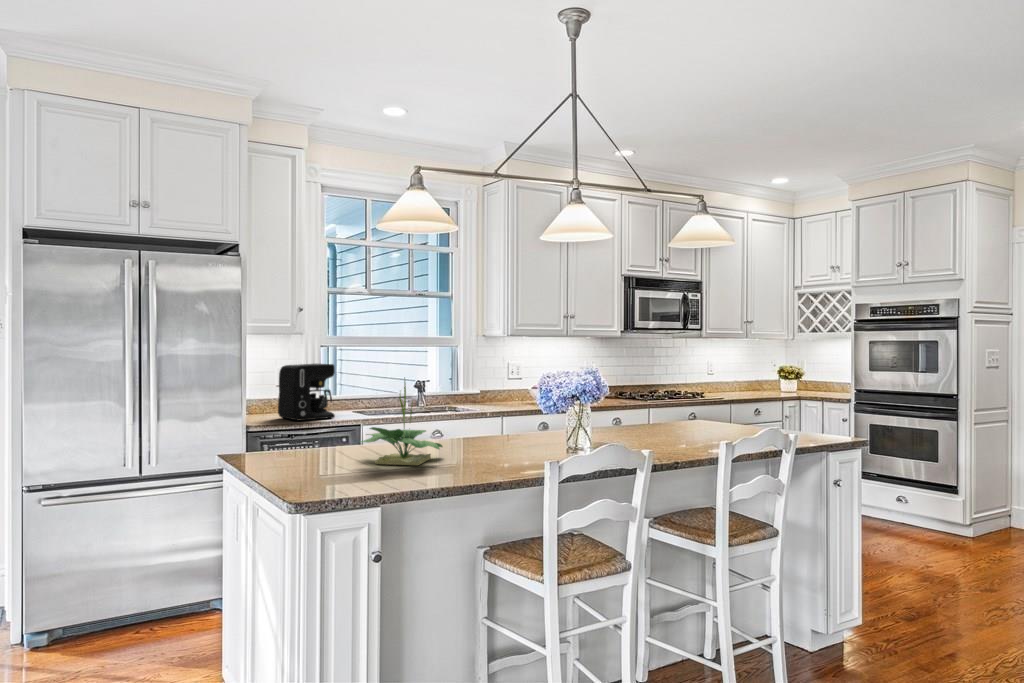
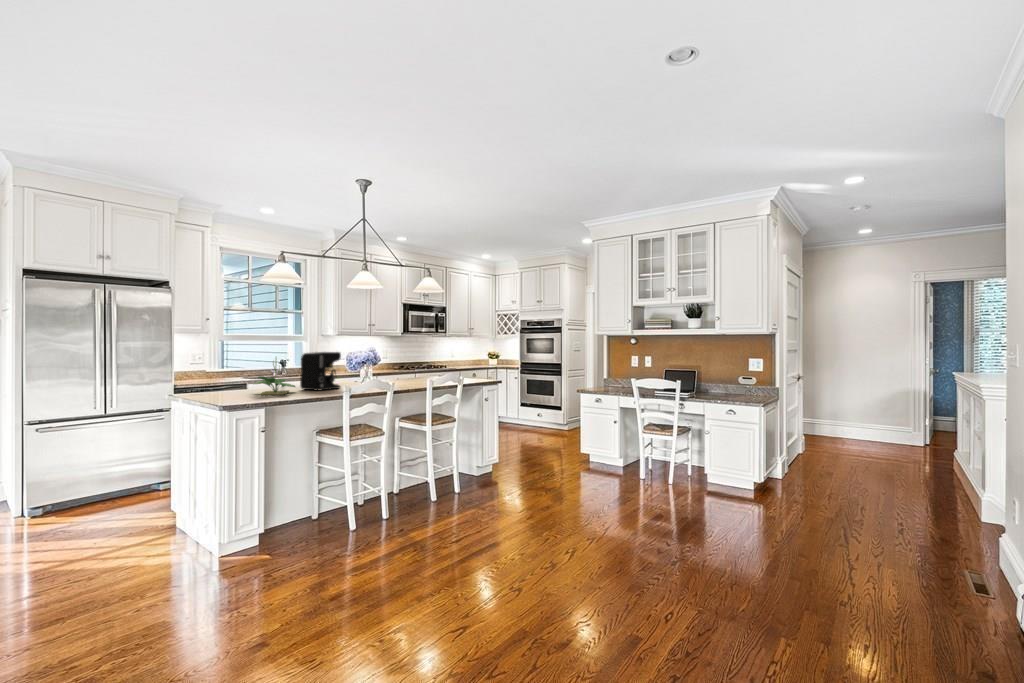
coffee maker: present [278,364,335,420] -> present [300,352,341,390]

